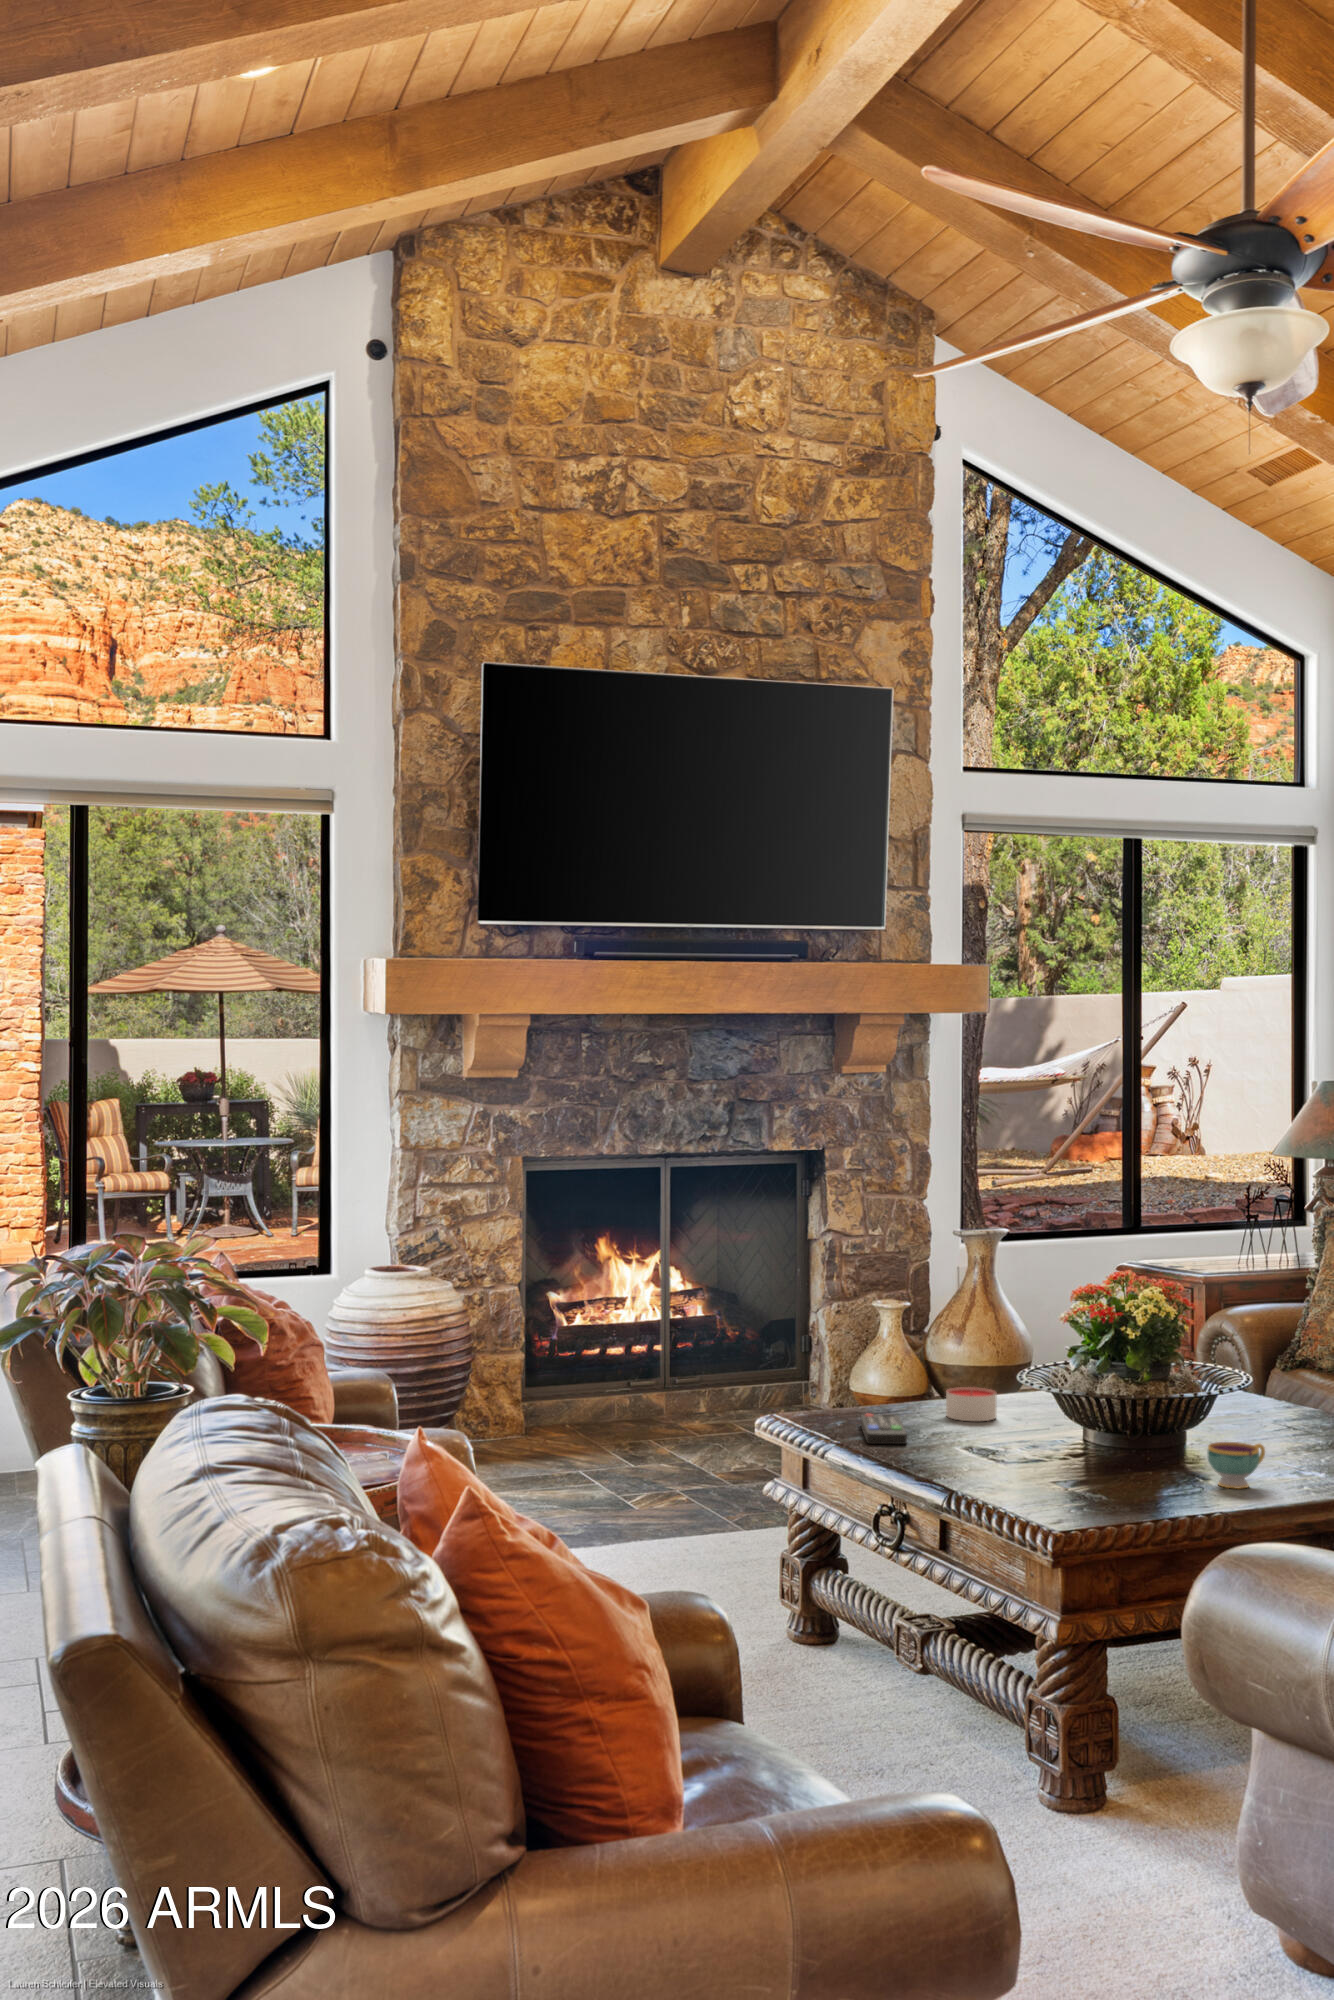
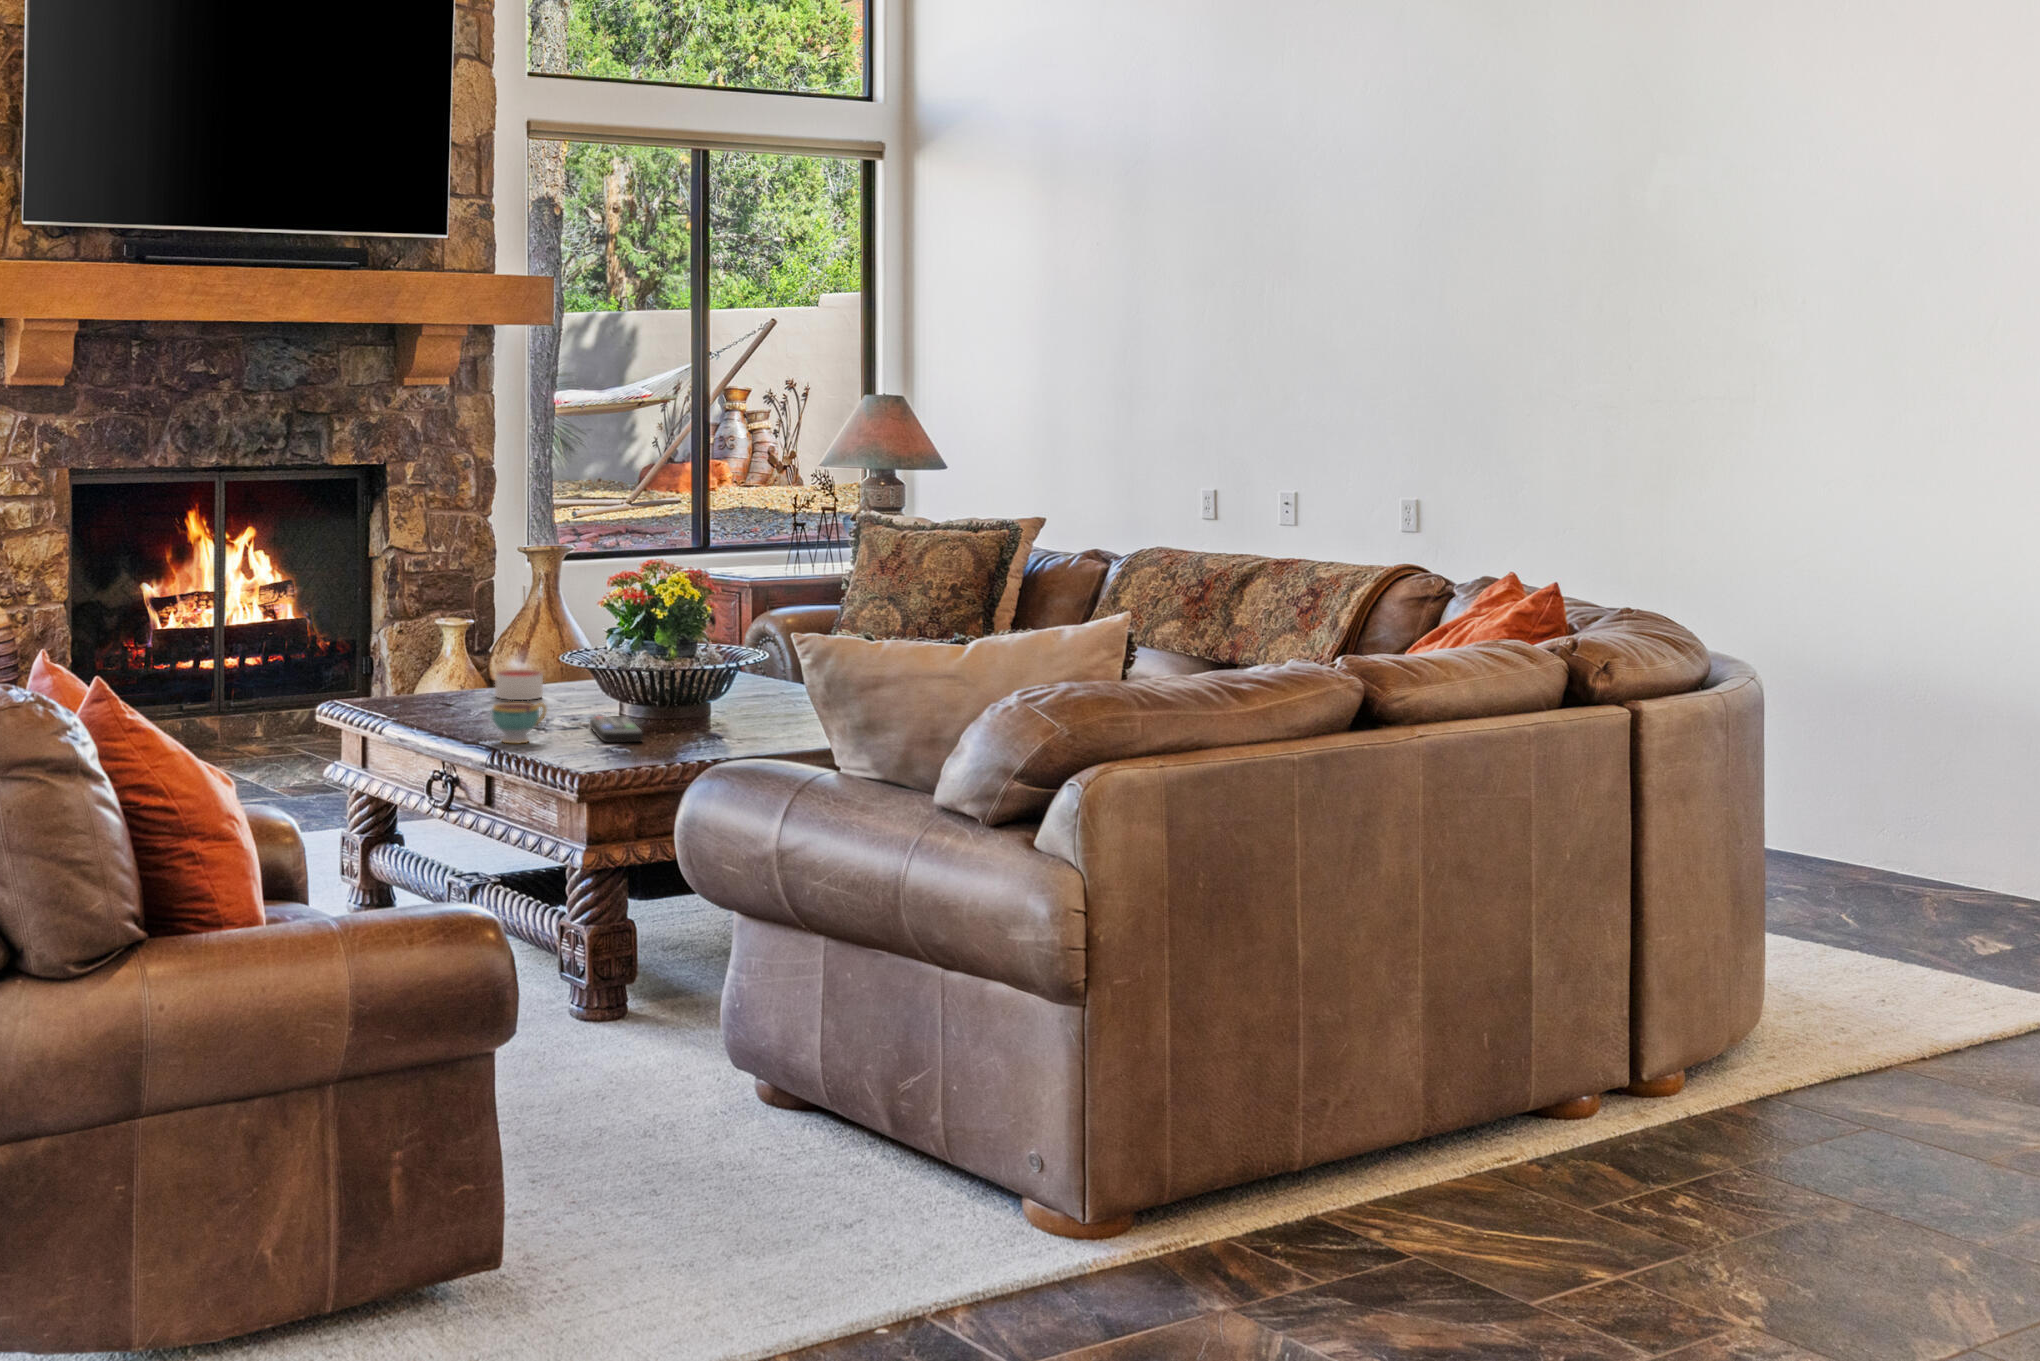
remote control: present [860,1414,907,1444] -> present [590,716,643,743]
teacup: present [1208,1442,1265,1489] -> present [492,702,547,743]

